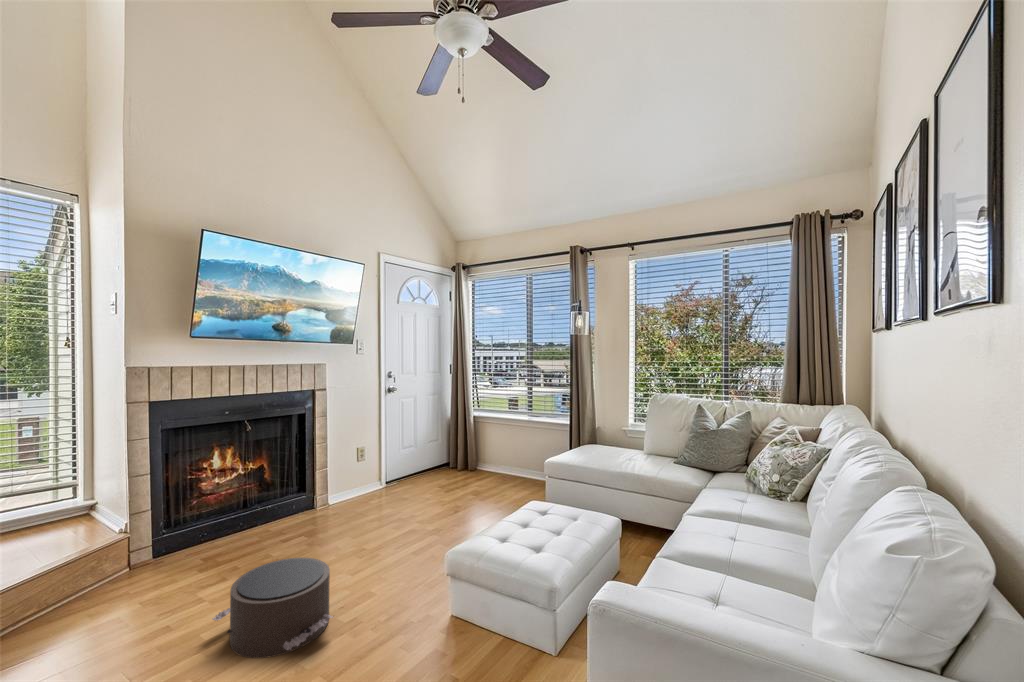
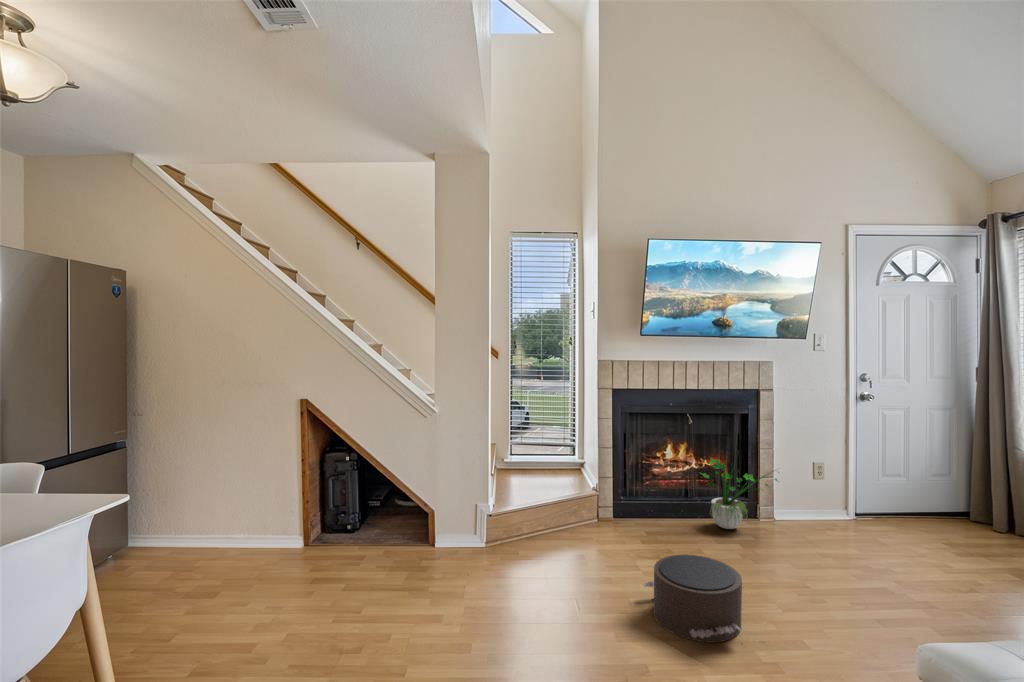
potted plant: none [258,444,339,527] -> present [702,458,779,529]

